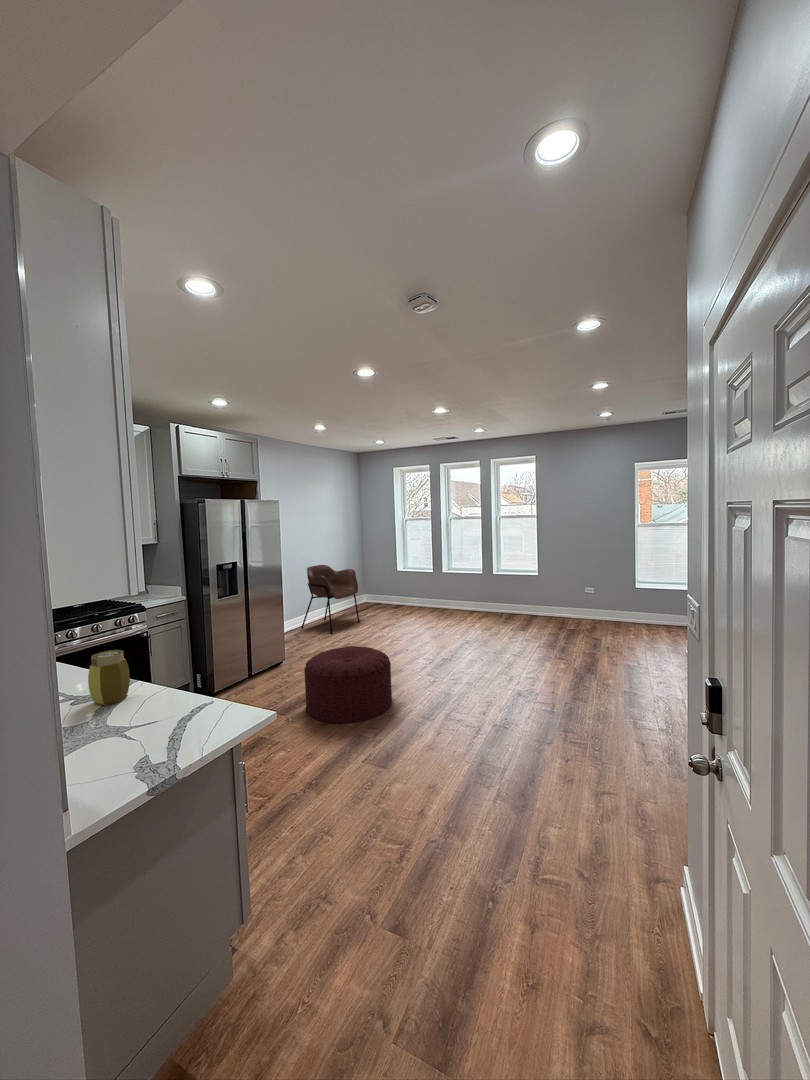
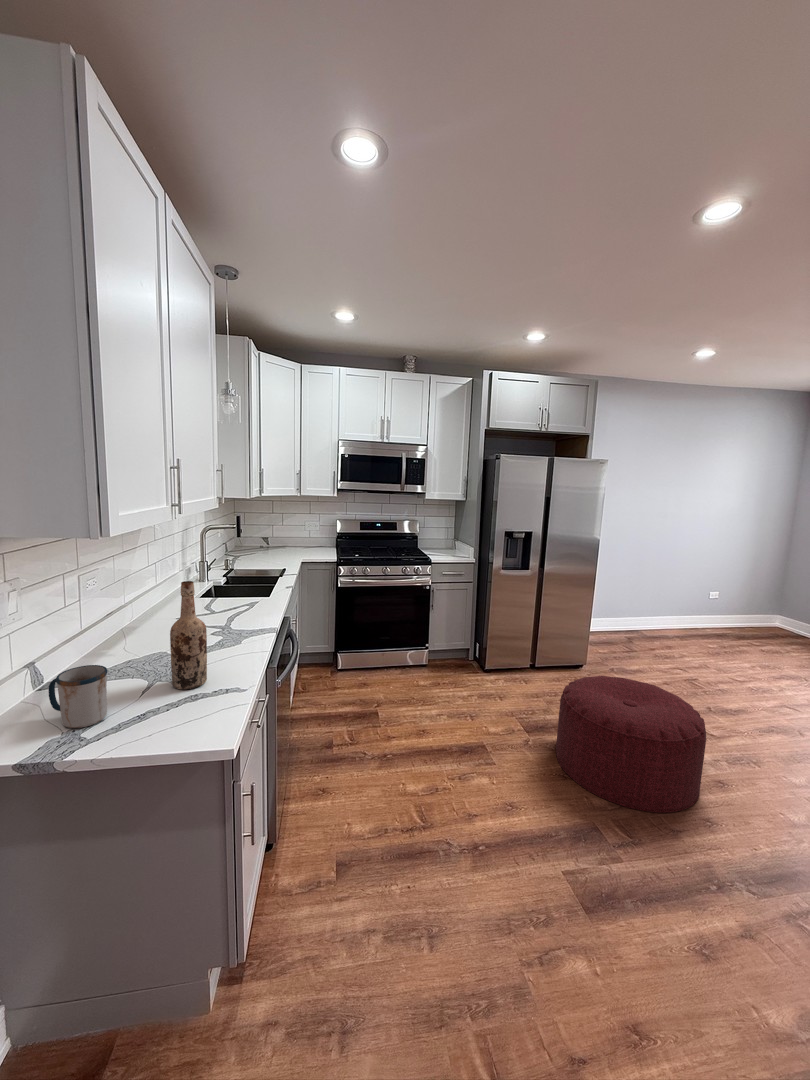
armchair: present [301,565,360,634] -> none [644,556,748,656]
wine bottle: none [139,631,174,726] -> present [170,581,207,690]
jar: present [88,650,130,706] -> none [212,592,246,647]
mug: none [99,711,156,769] -> present [49,665,108,728]

